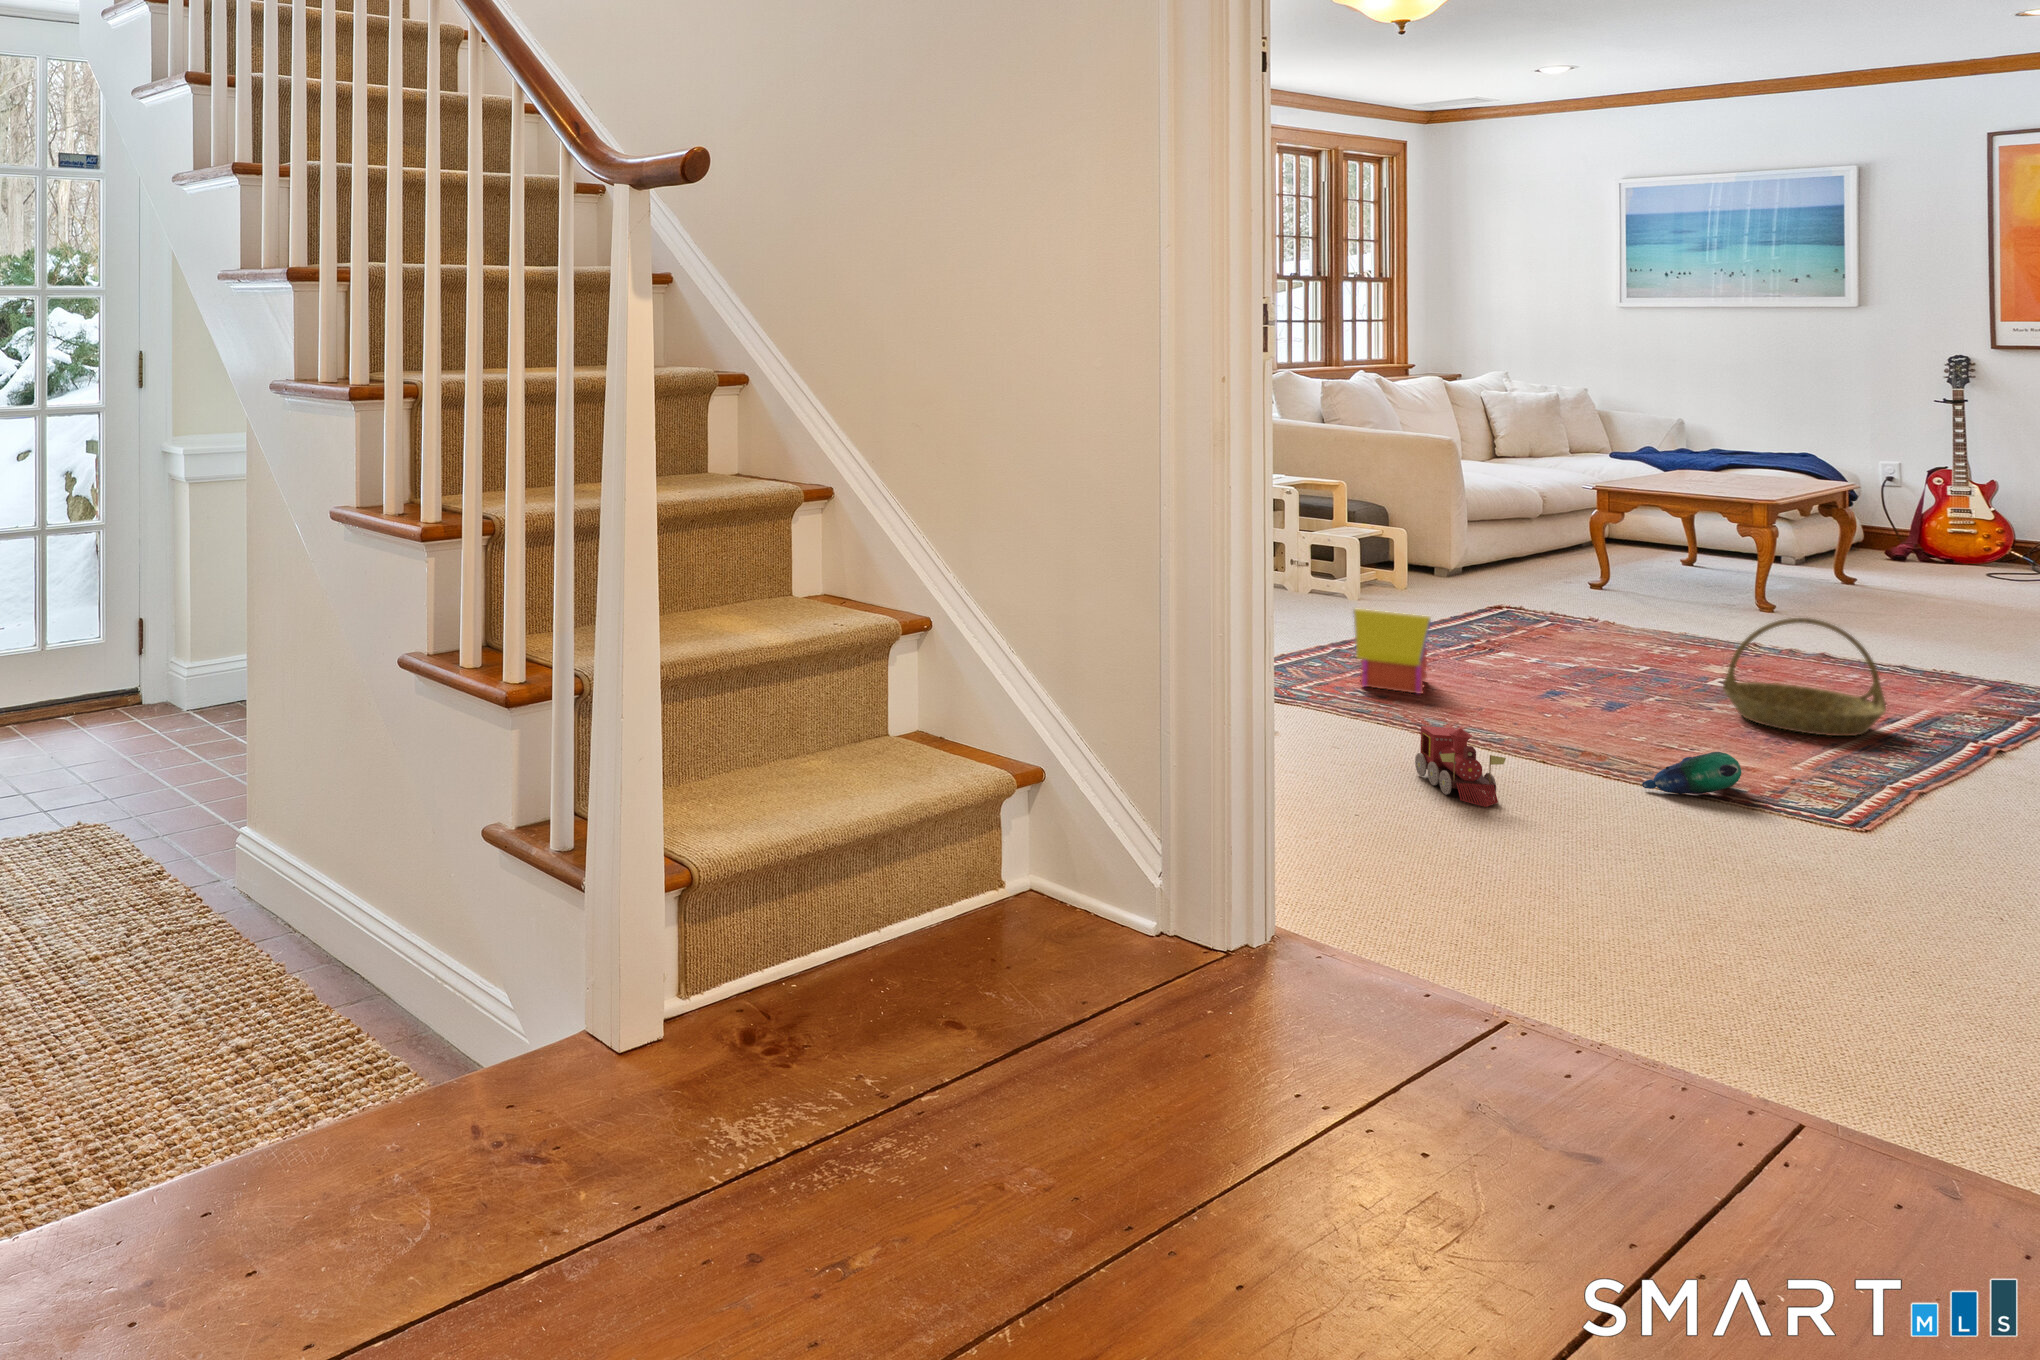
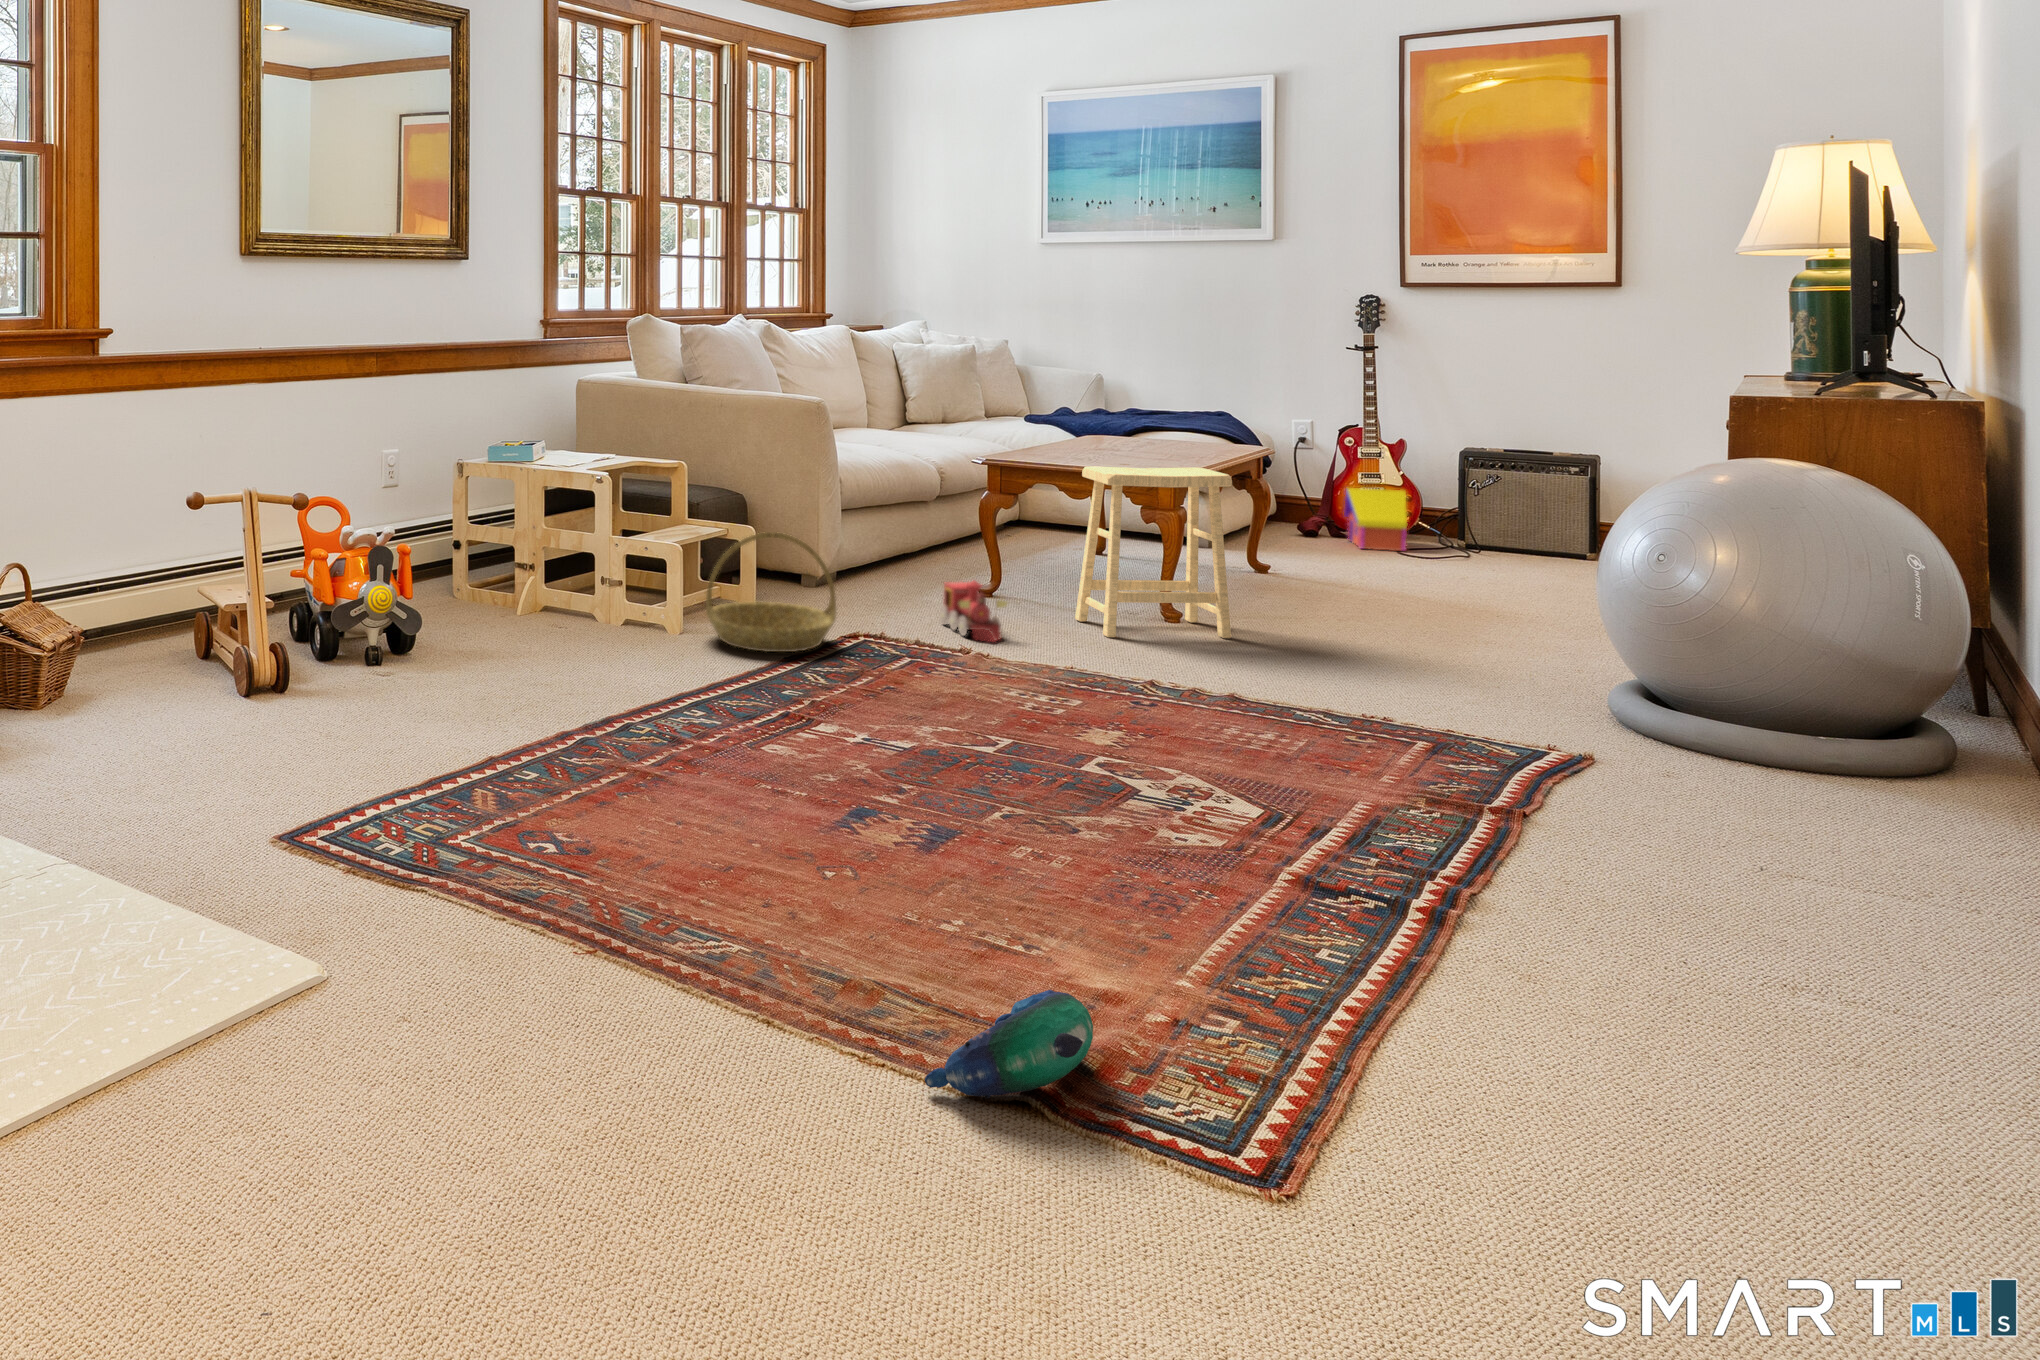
footstool: none [1679,491,1820,623] -> present [1075,466,1232,638]
toy house: present [1353,609,1431,694] -> present [1344,488,1408,551]
basket: present [1723,618,1886,736] -> present [706,532,836,652]
toy train: present [1415,726,1506,807] -> present [939,581,1007,641]

